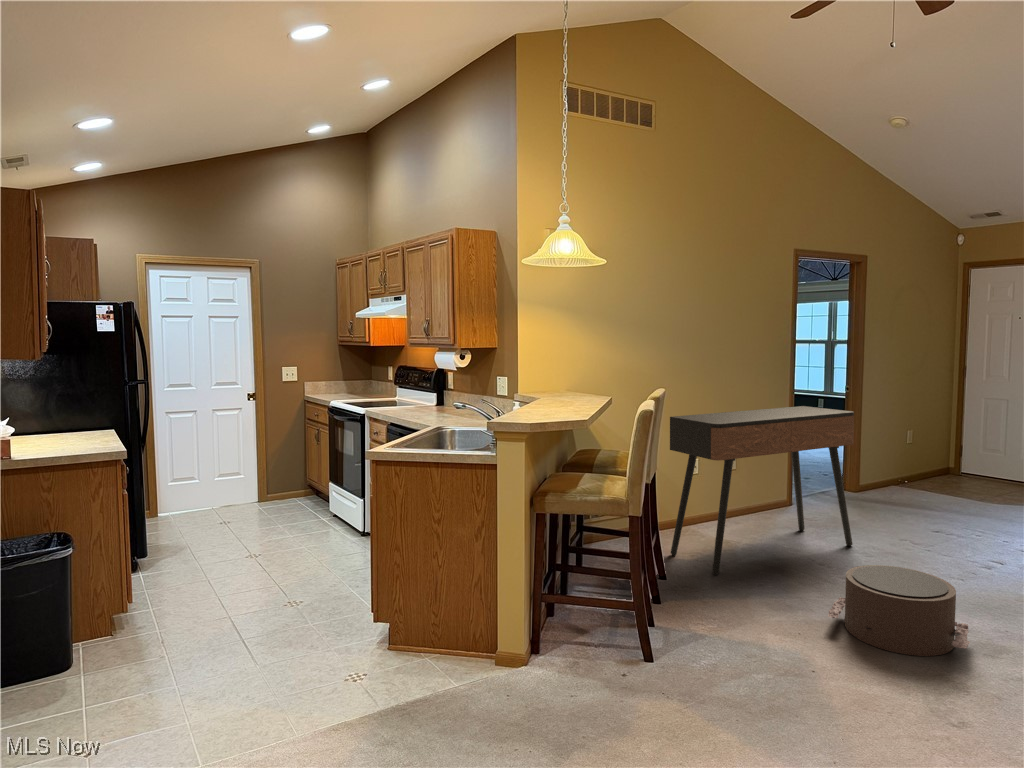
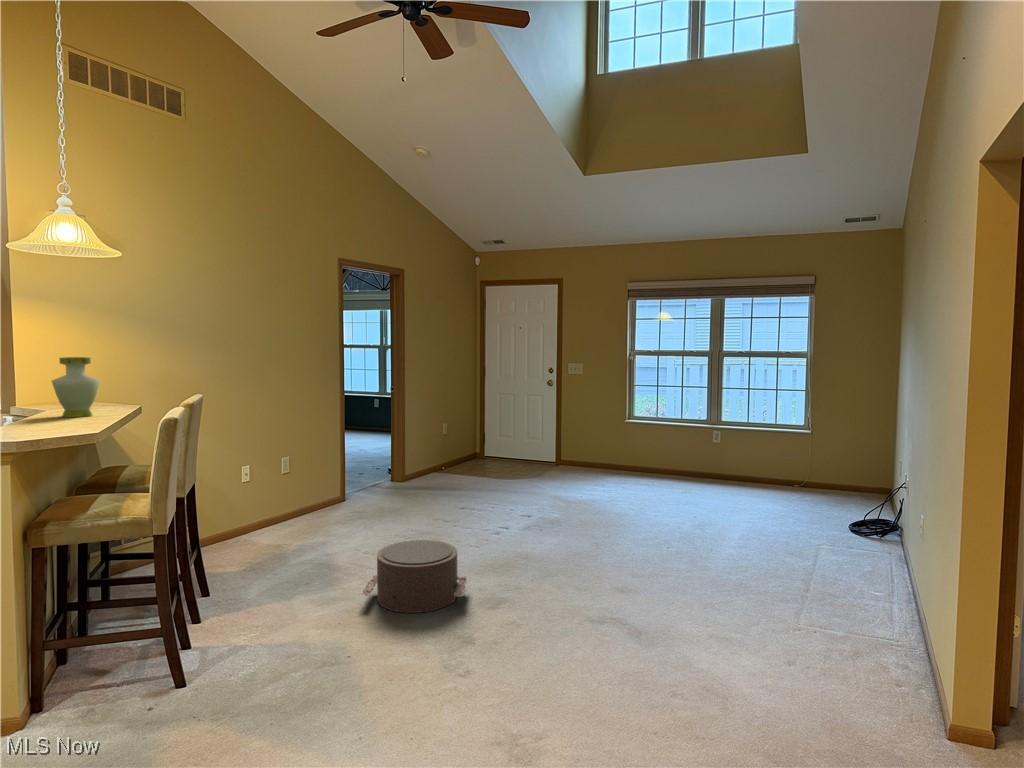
vase: none [549,352,584,404] -> present [52,357,100,417]
console table: present [670,406,854,575] -> none [213,407,391,578]

